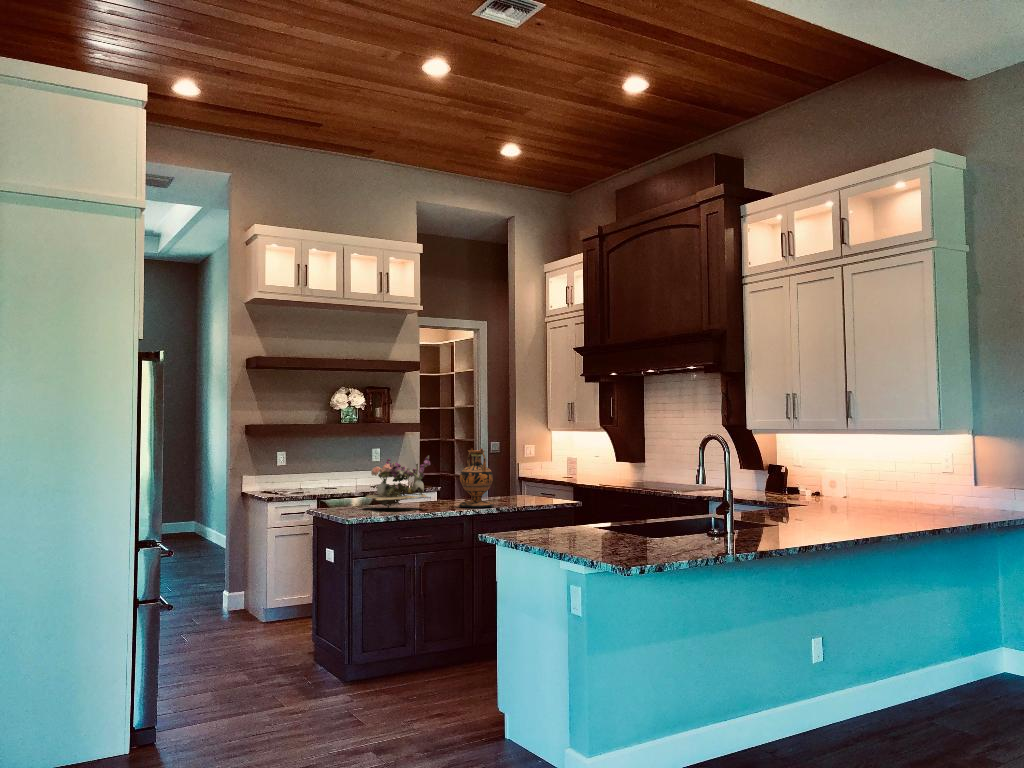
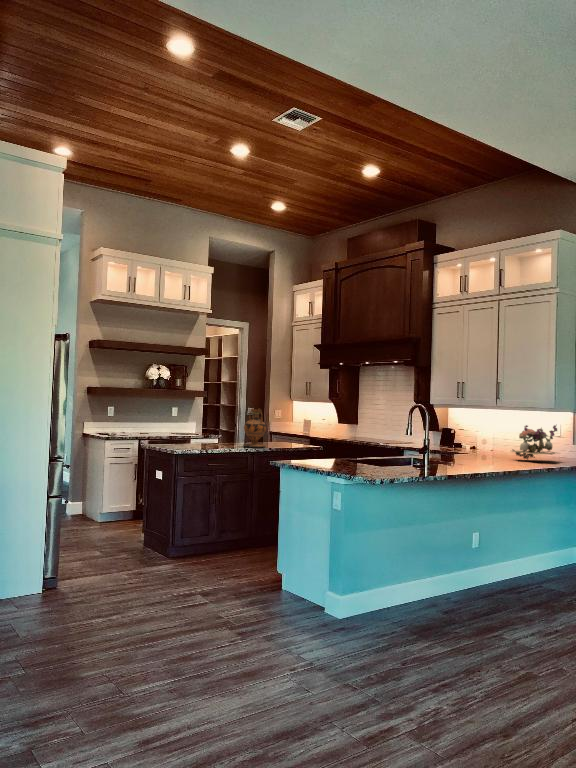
flower arrangement: present [366,456,430,508] -> present [512,425,557,460]

